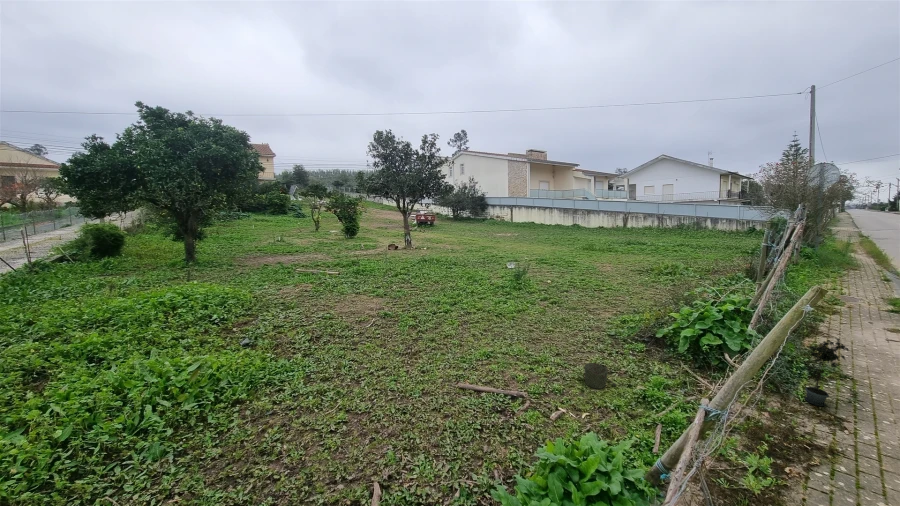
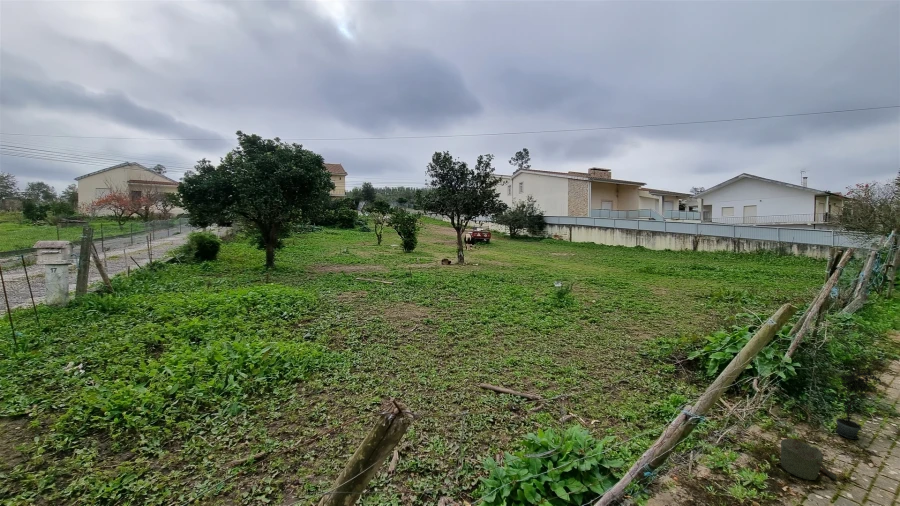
bucket: present [585,363,617,389] -> present [781,439,838,480]

